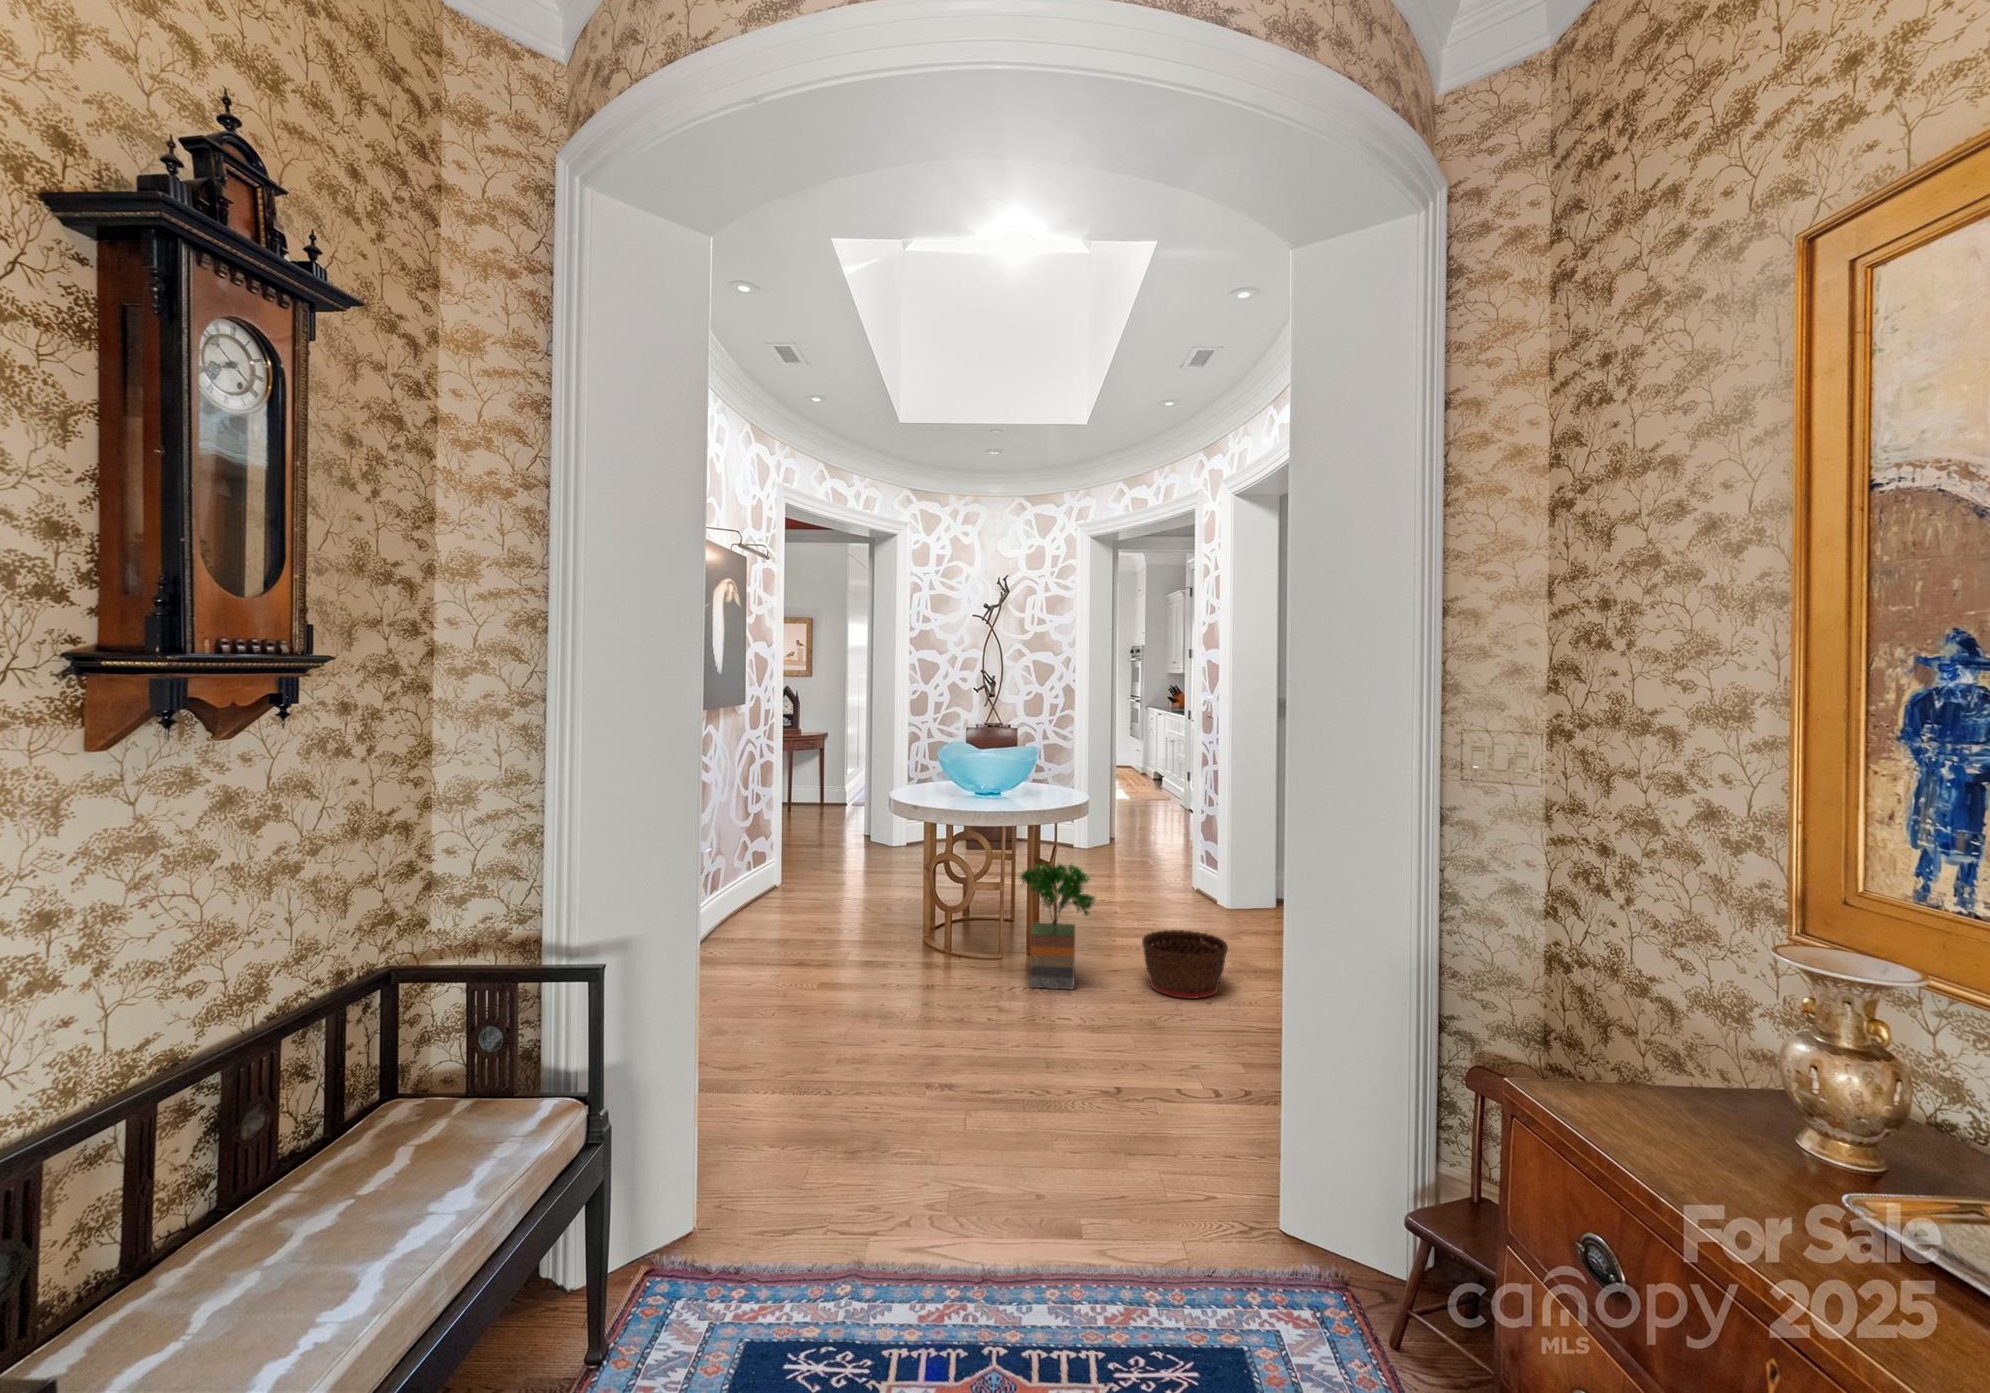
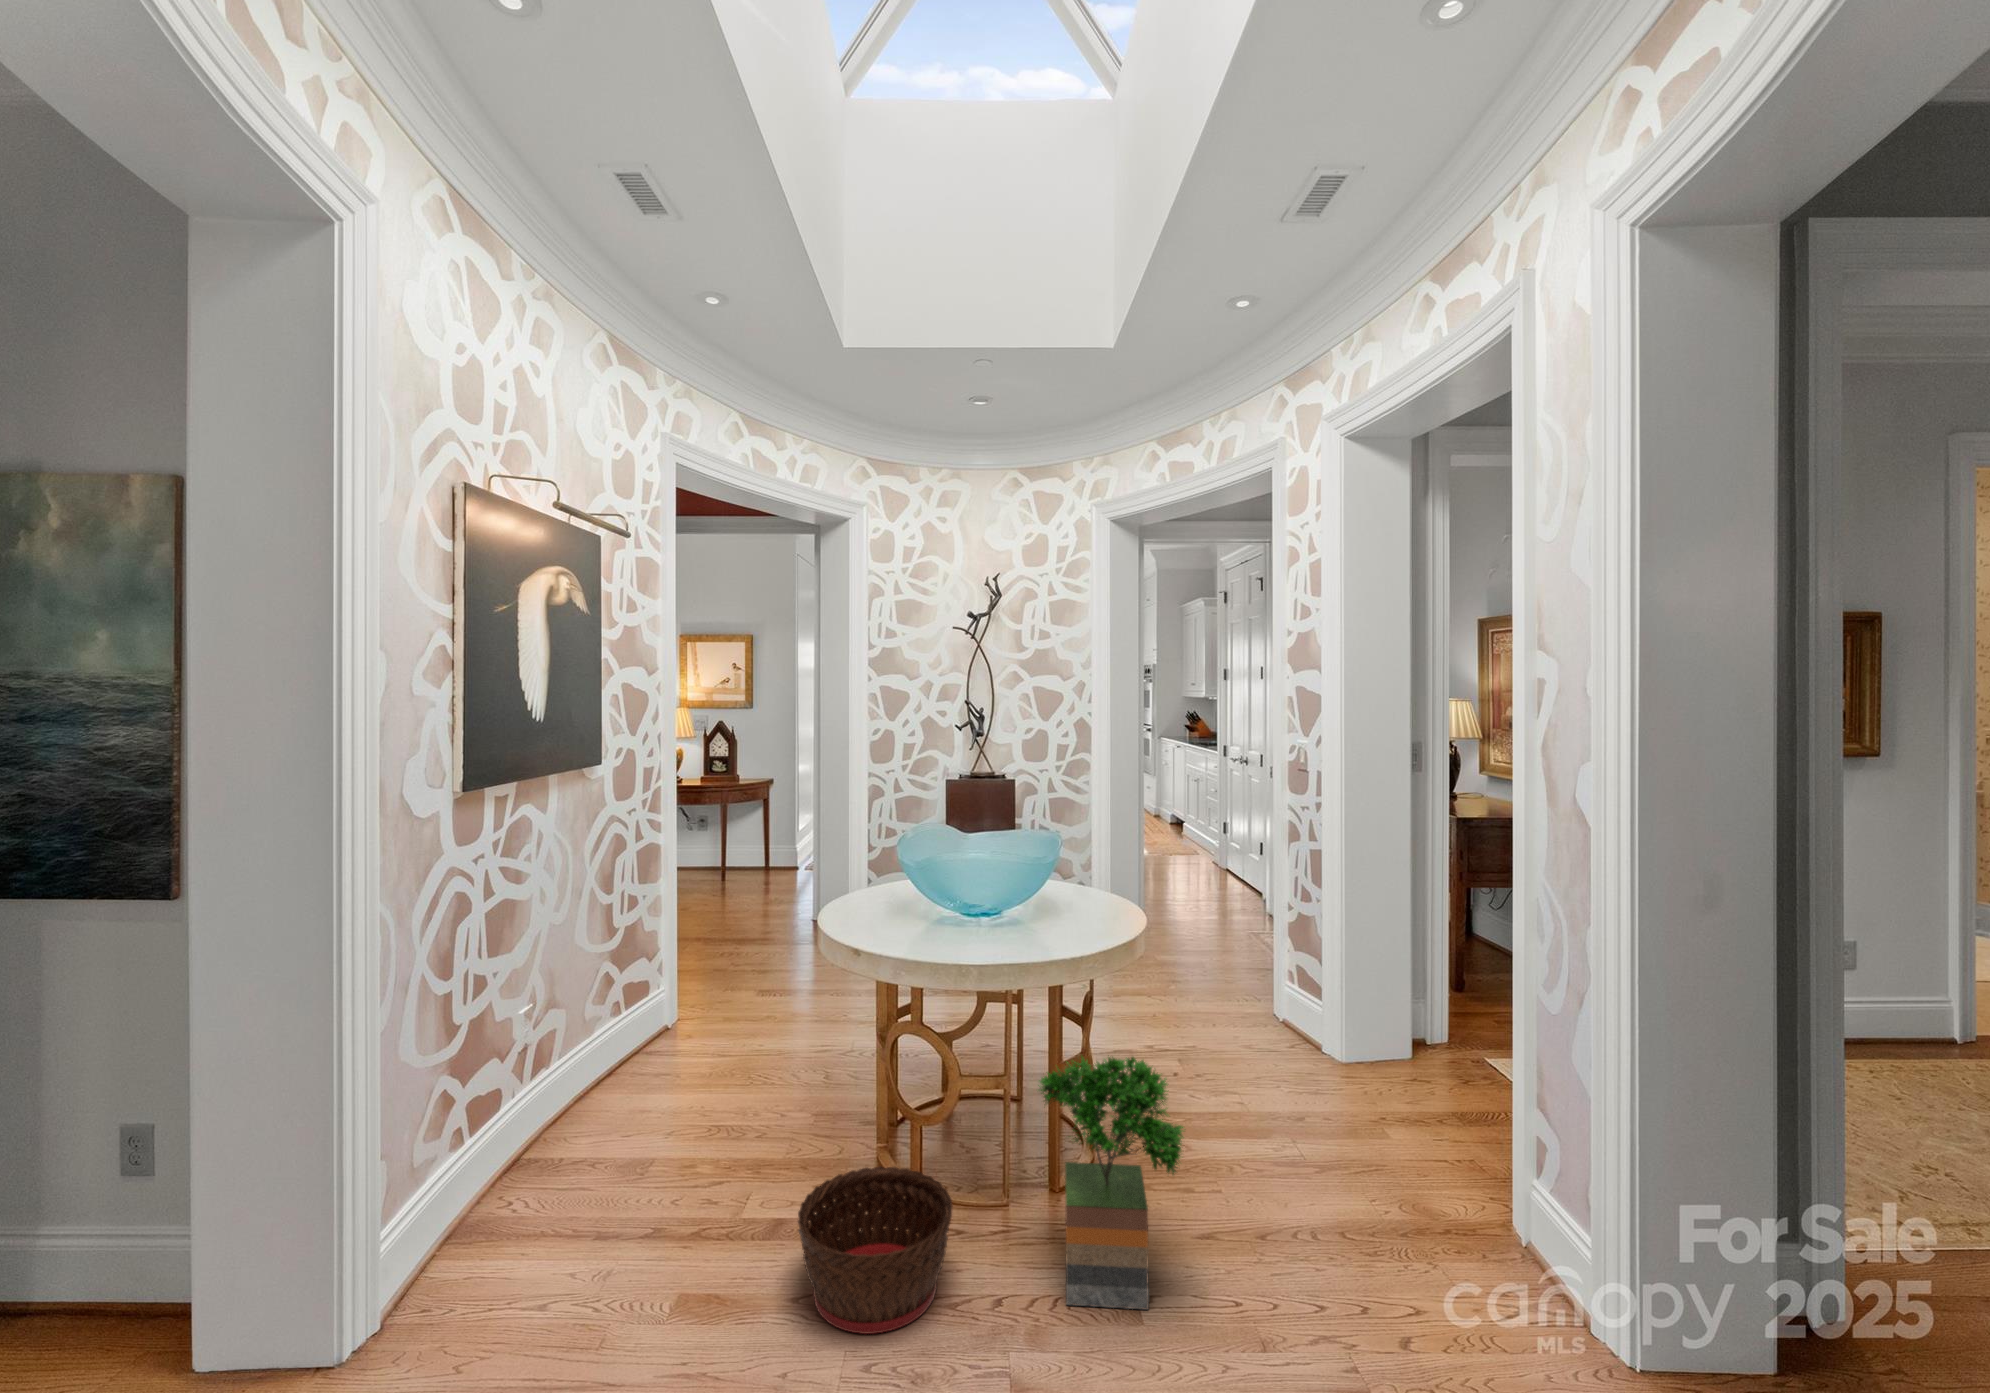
basket: present [1142,930,1228,999] -> present [798,1166,952,1334]

